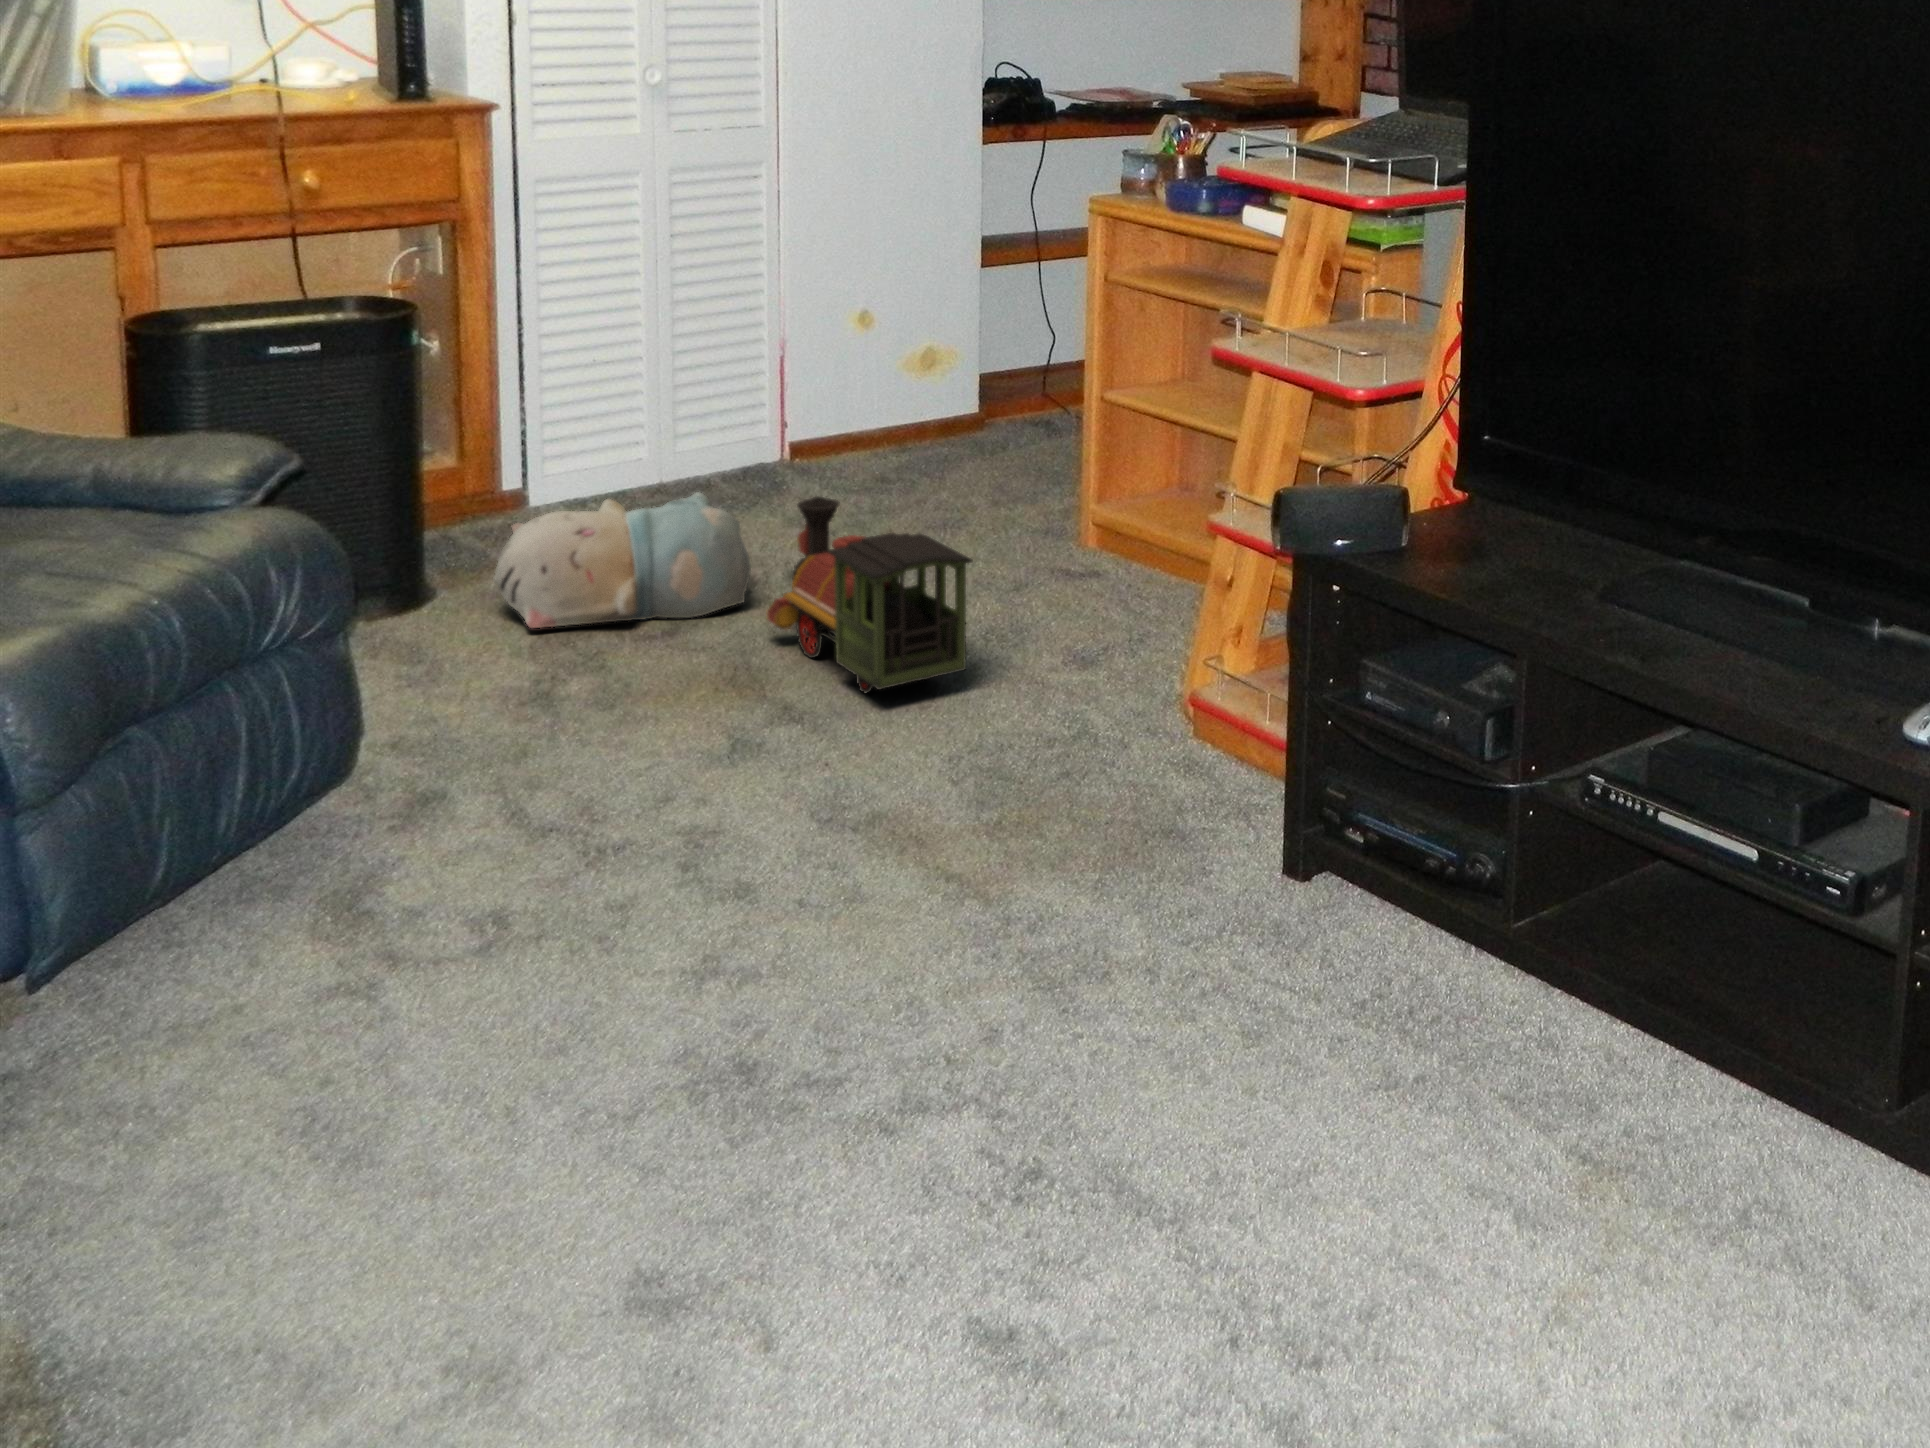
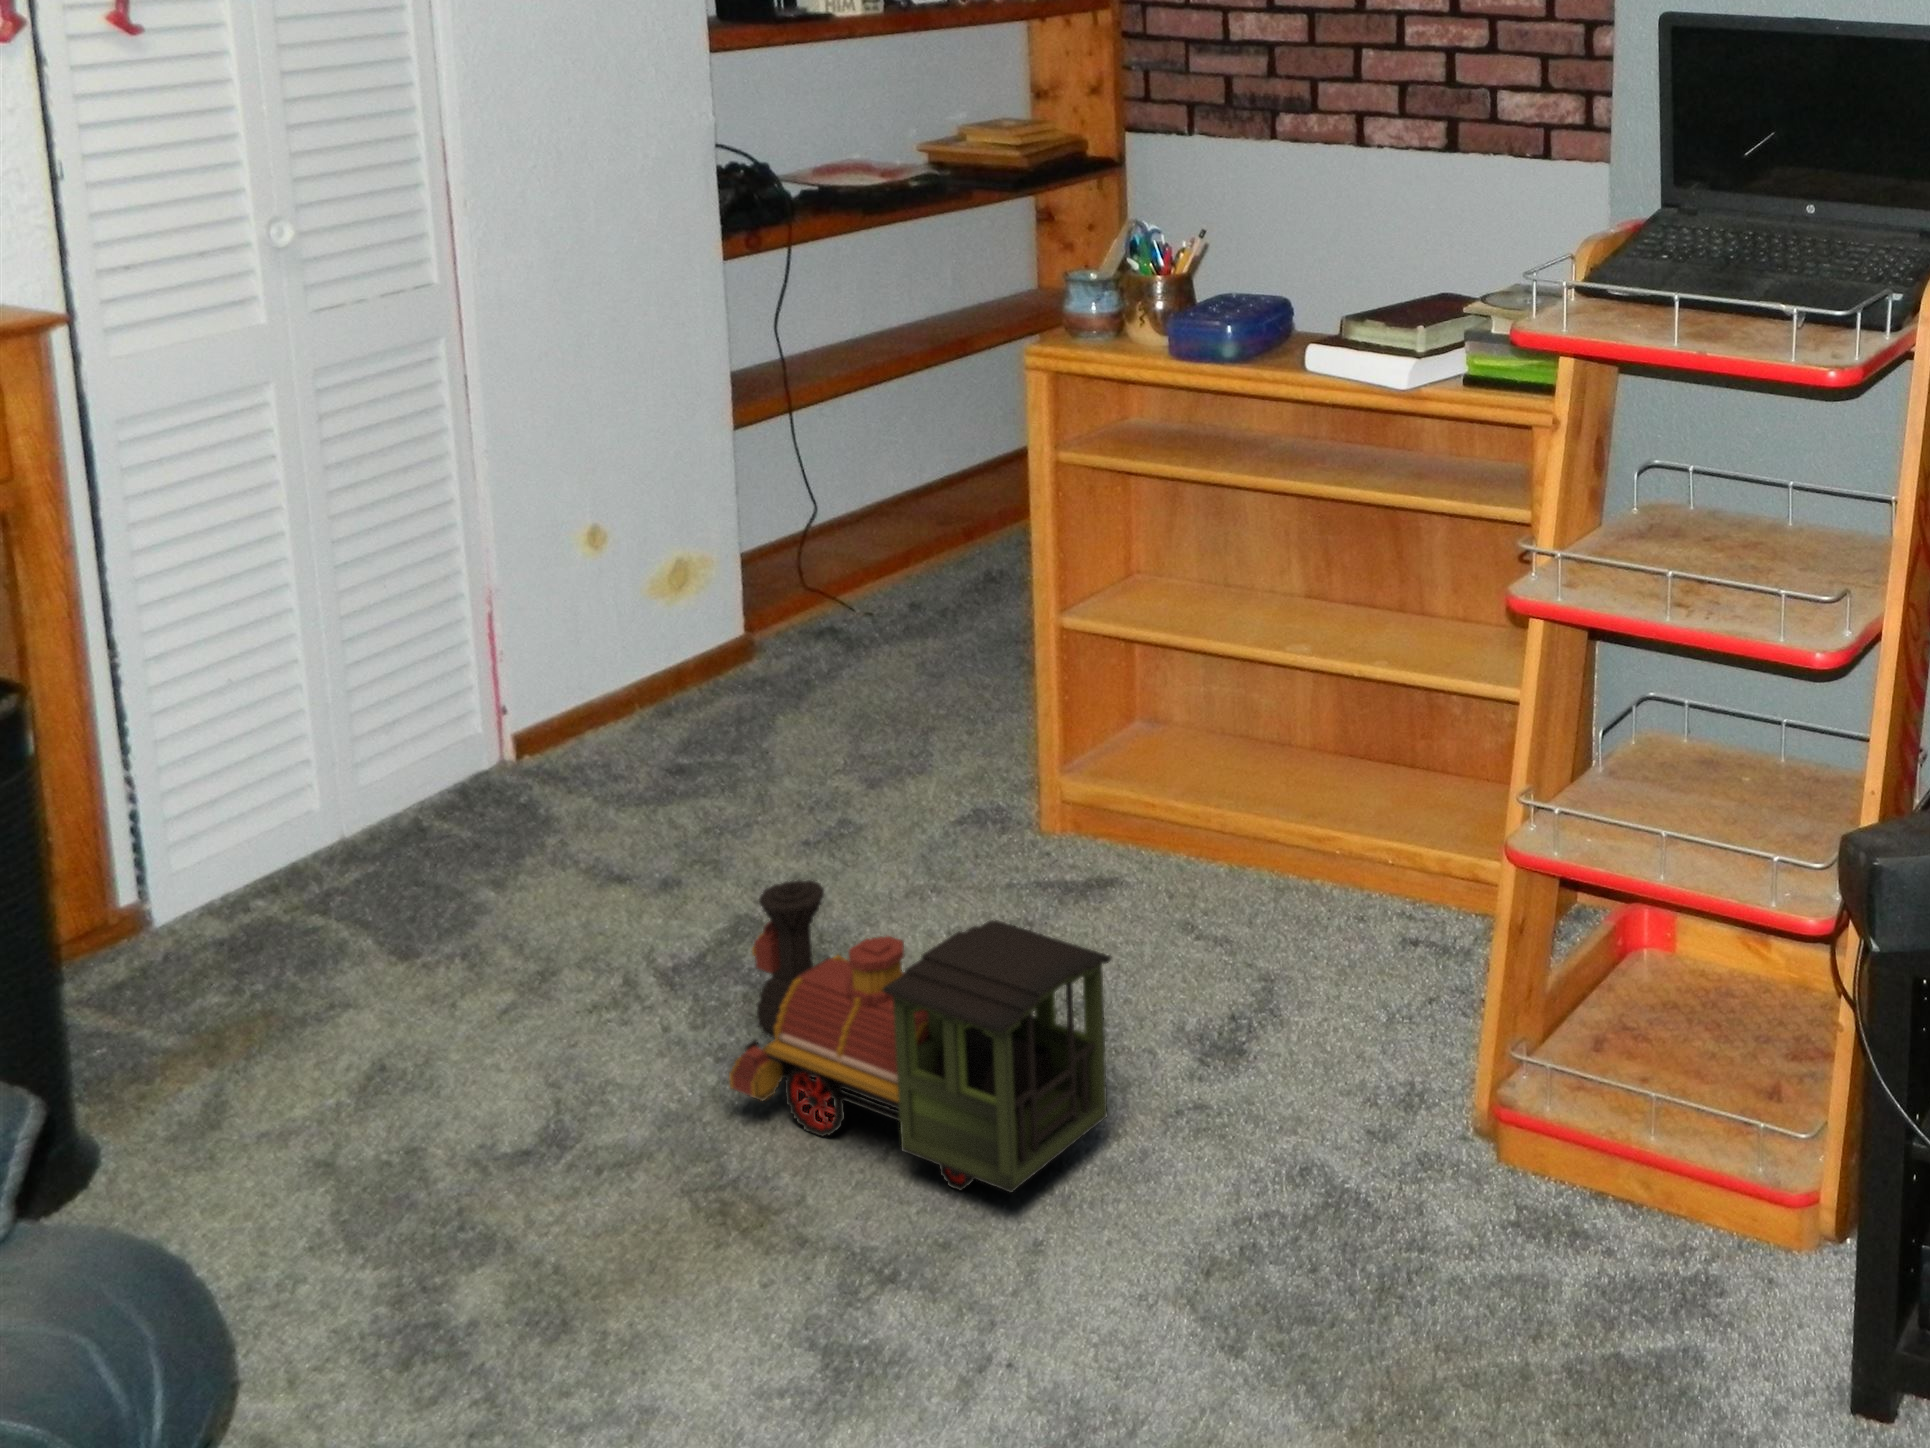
plush toy: present [493,492,751,628] -> none [231,887,655,1190]

